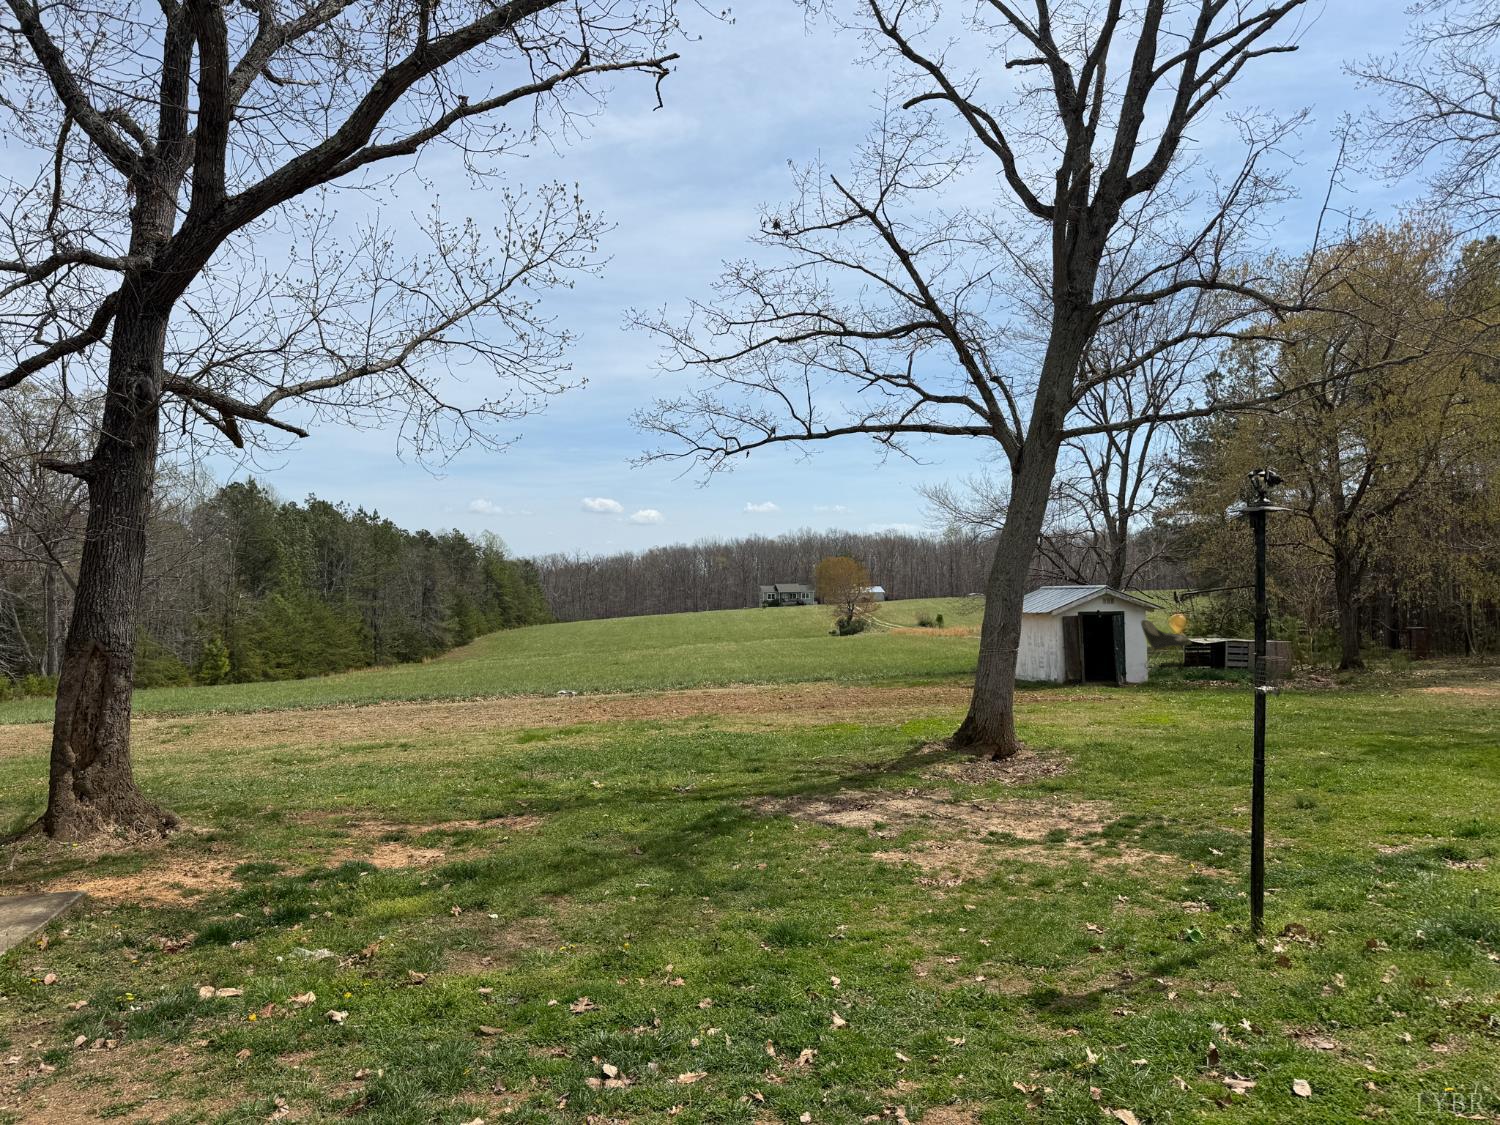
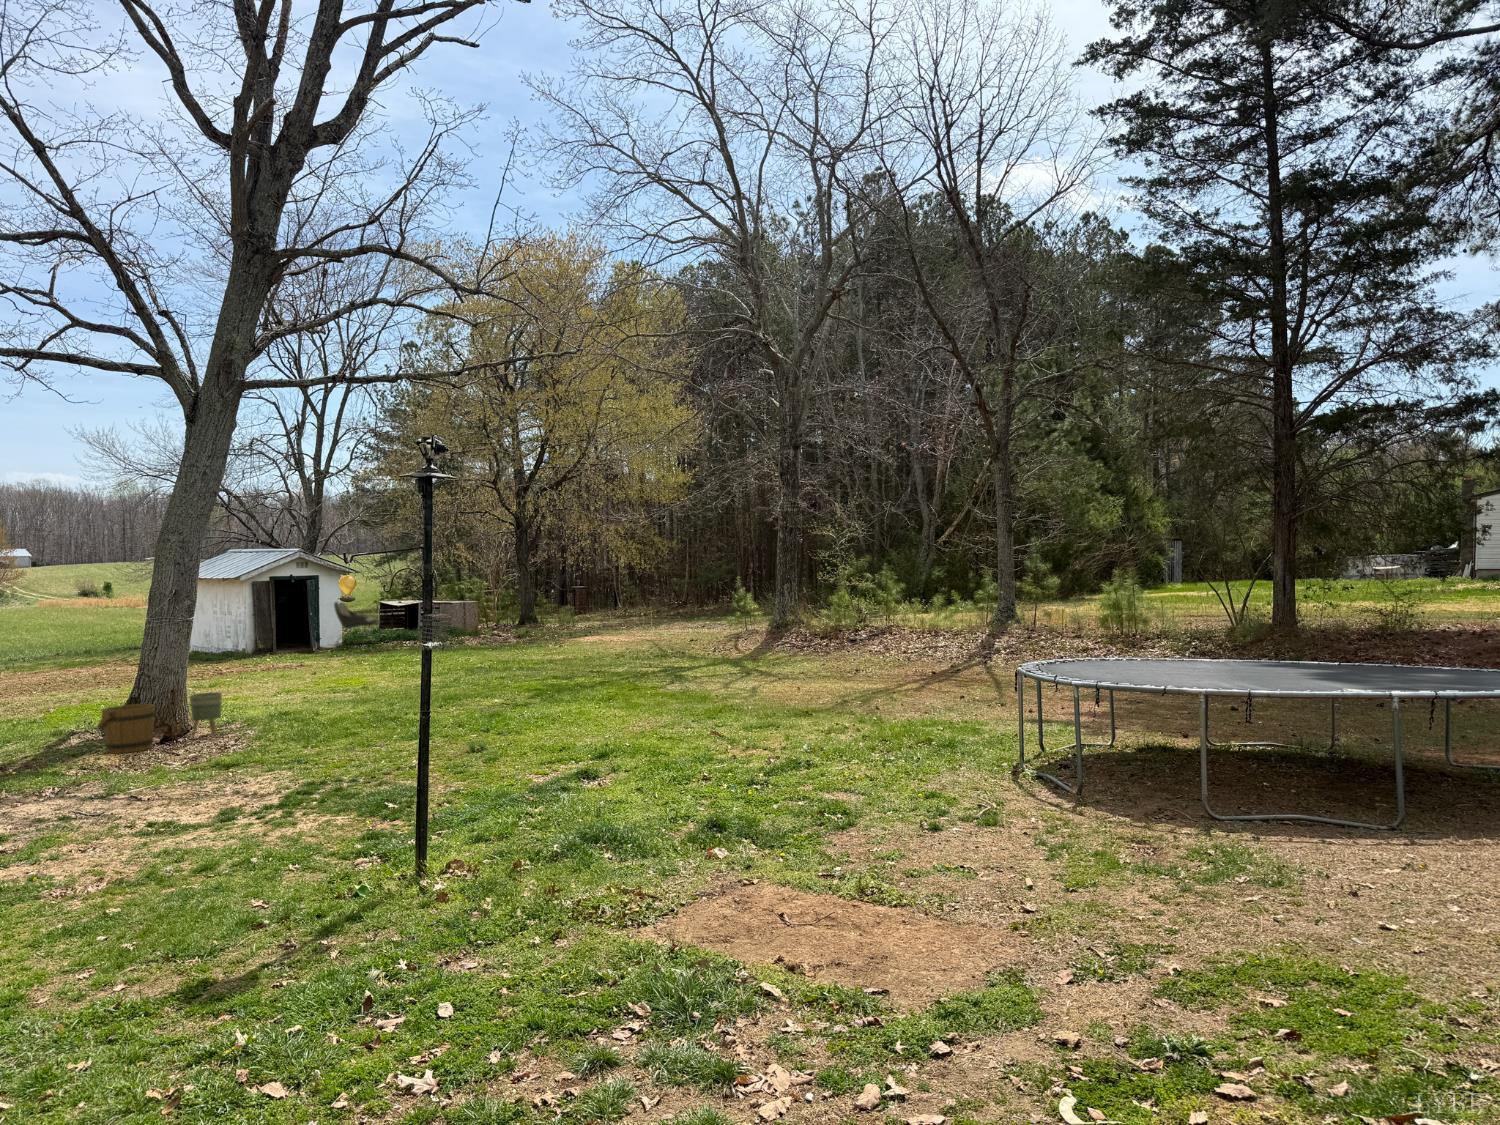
planter: none [1013,713,1041,758] -> present [190,692,222,739]
bucket: none [940,720,986,765] -> present [98,704,155,753]

